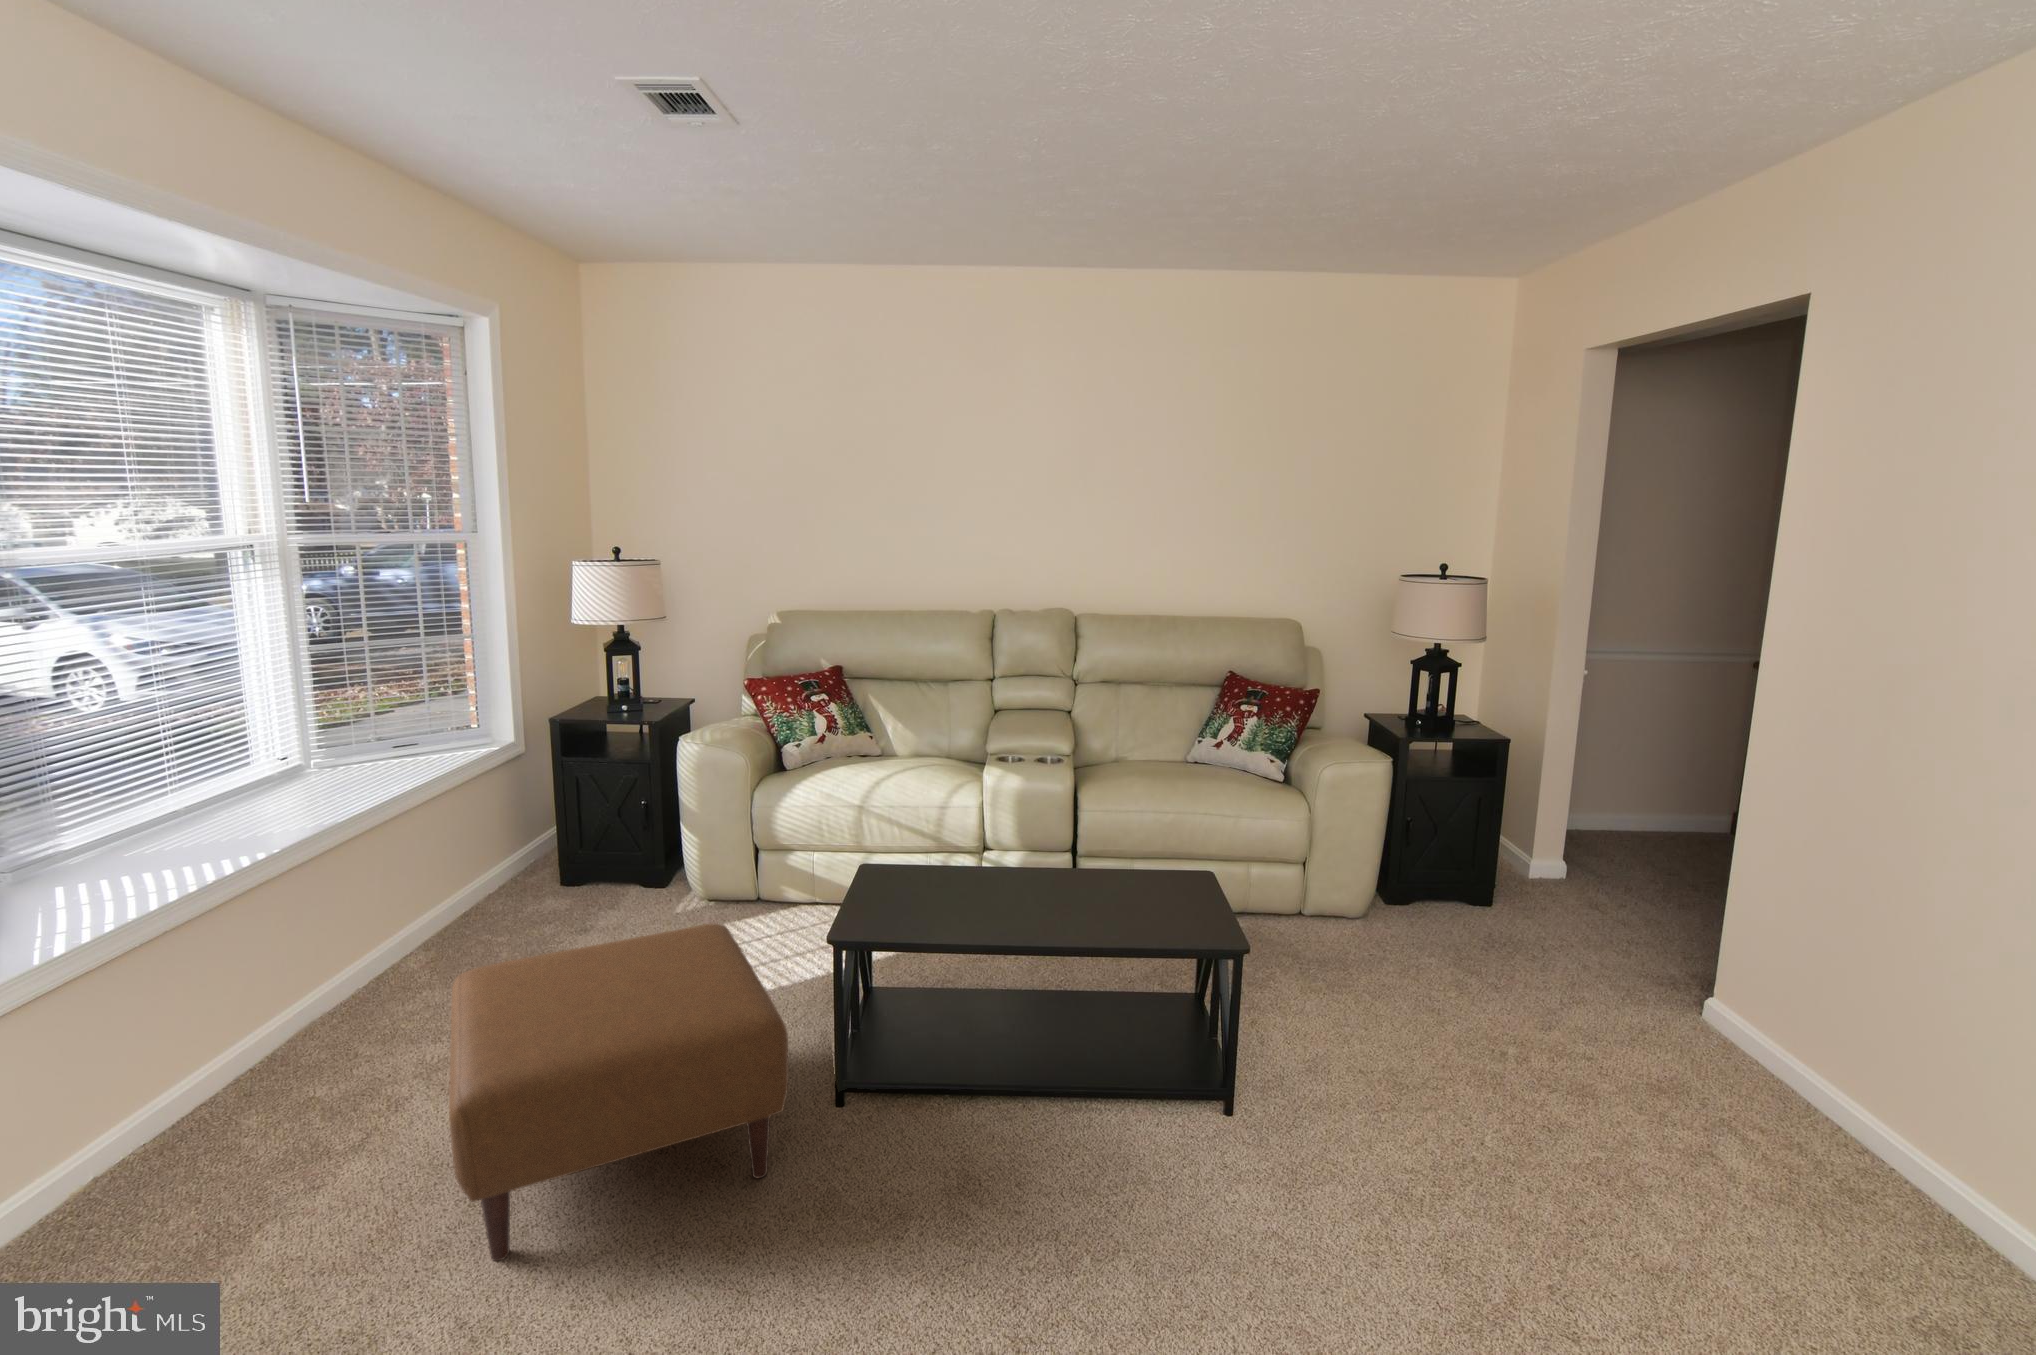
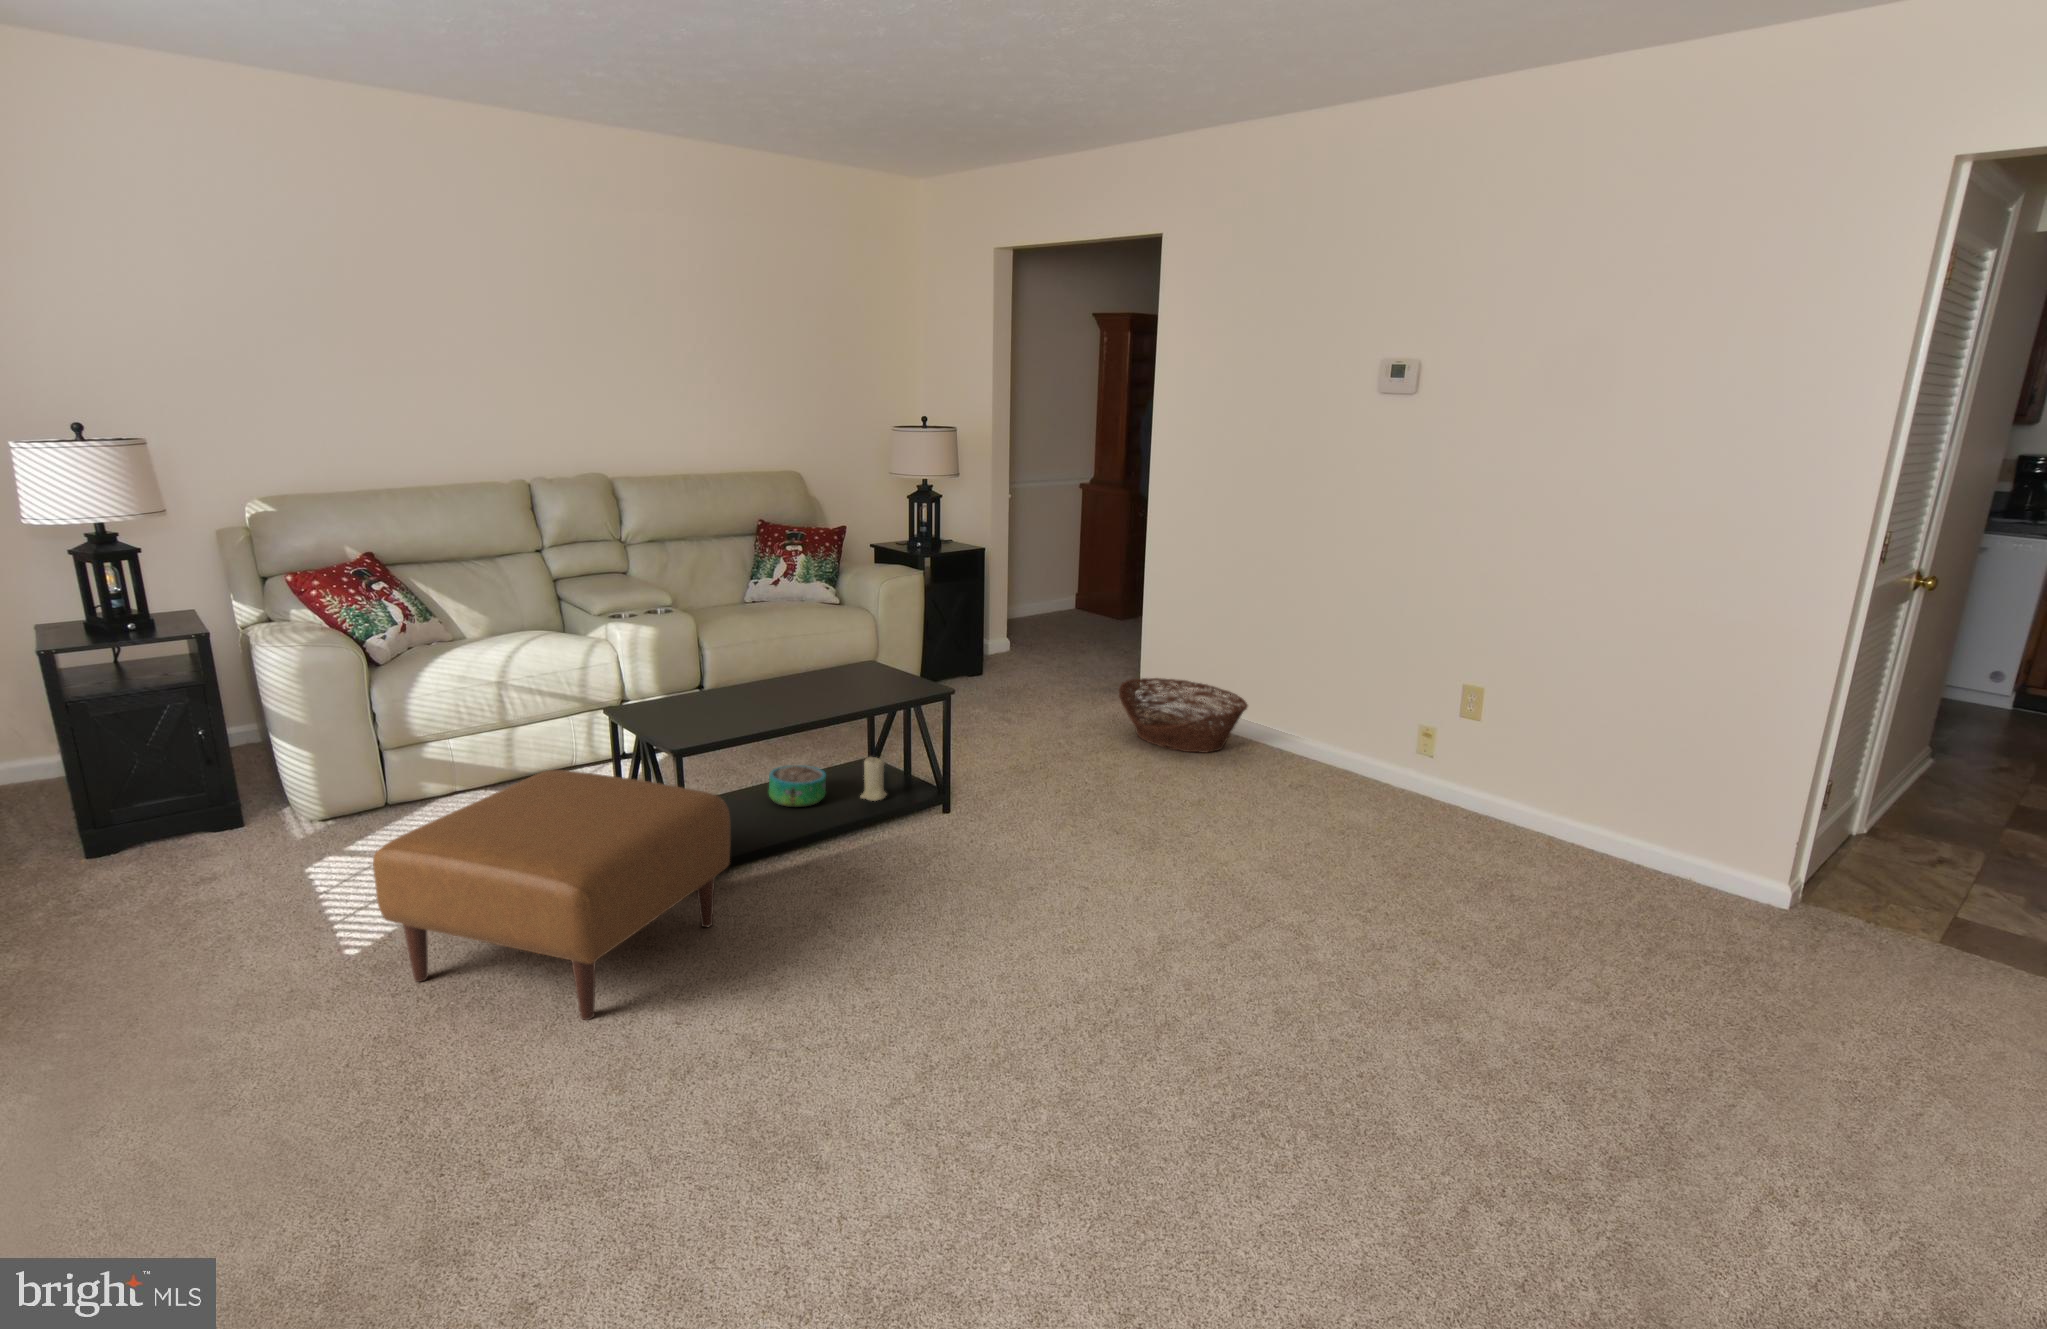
decorative bowl: none [1006,978,1079,1041] -> present [769,765,826,807]
basket: none [1627,983,1880,1168] -> present [1119,678,1248,753]
candle: none [1110,1001,1146,1064] -> present [860,757,887,801]

